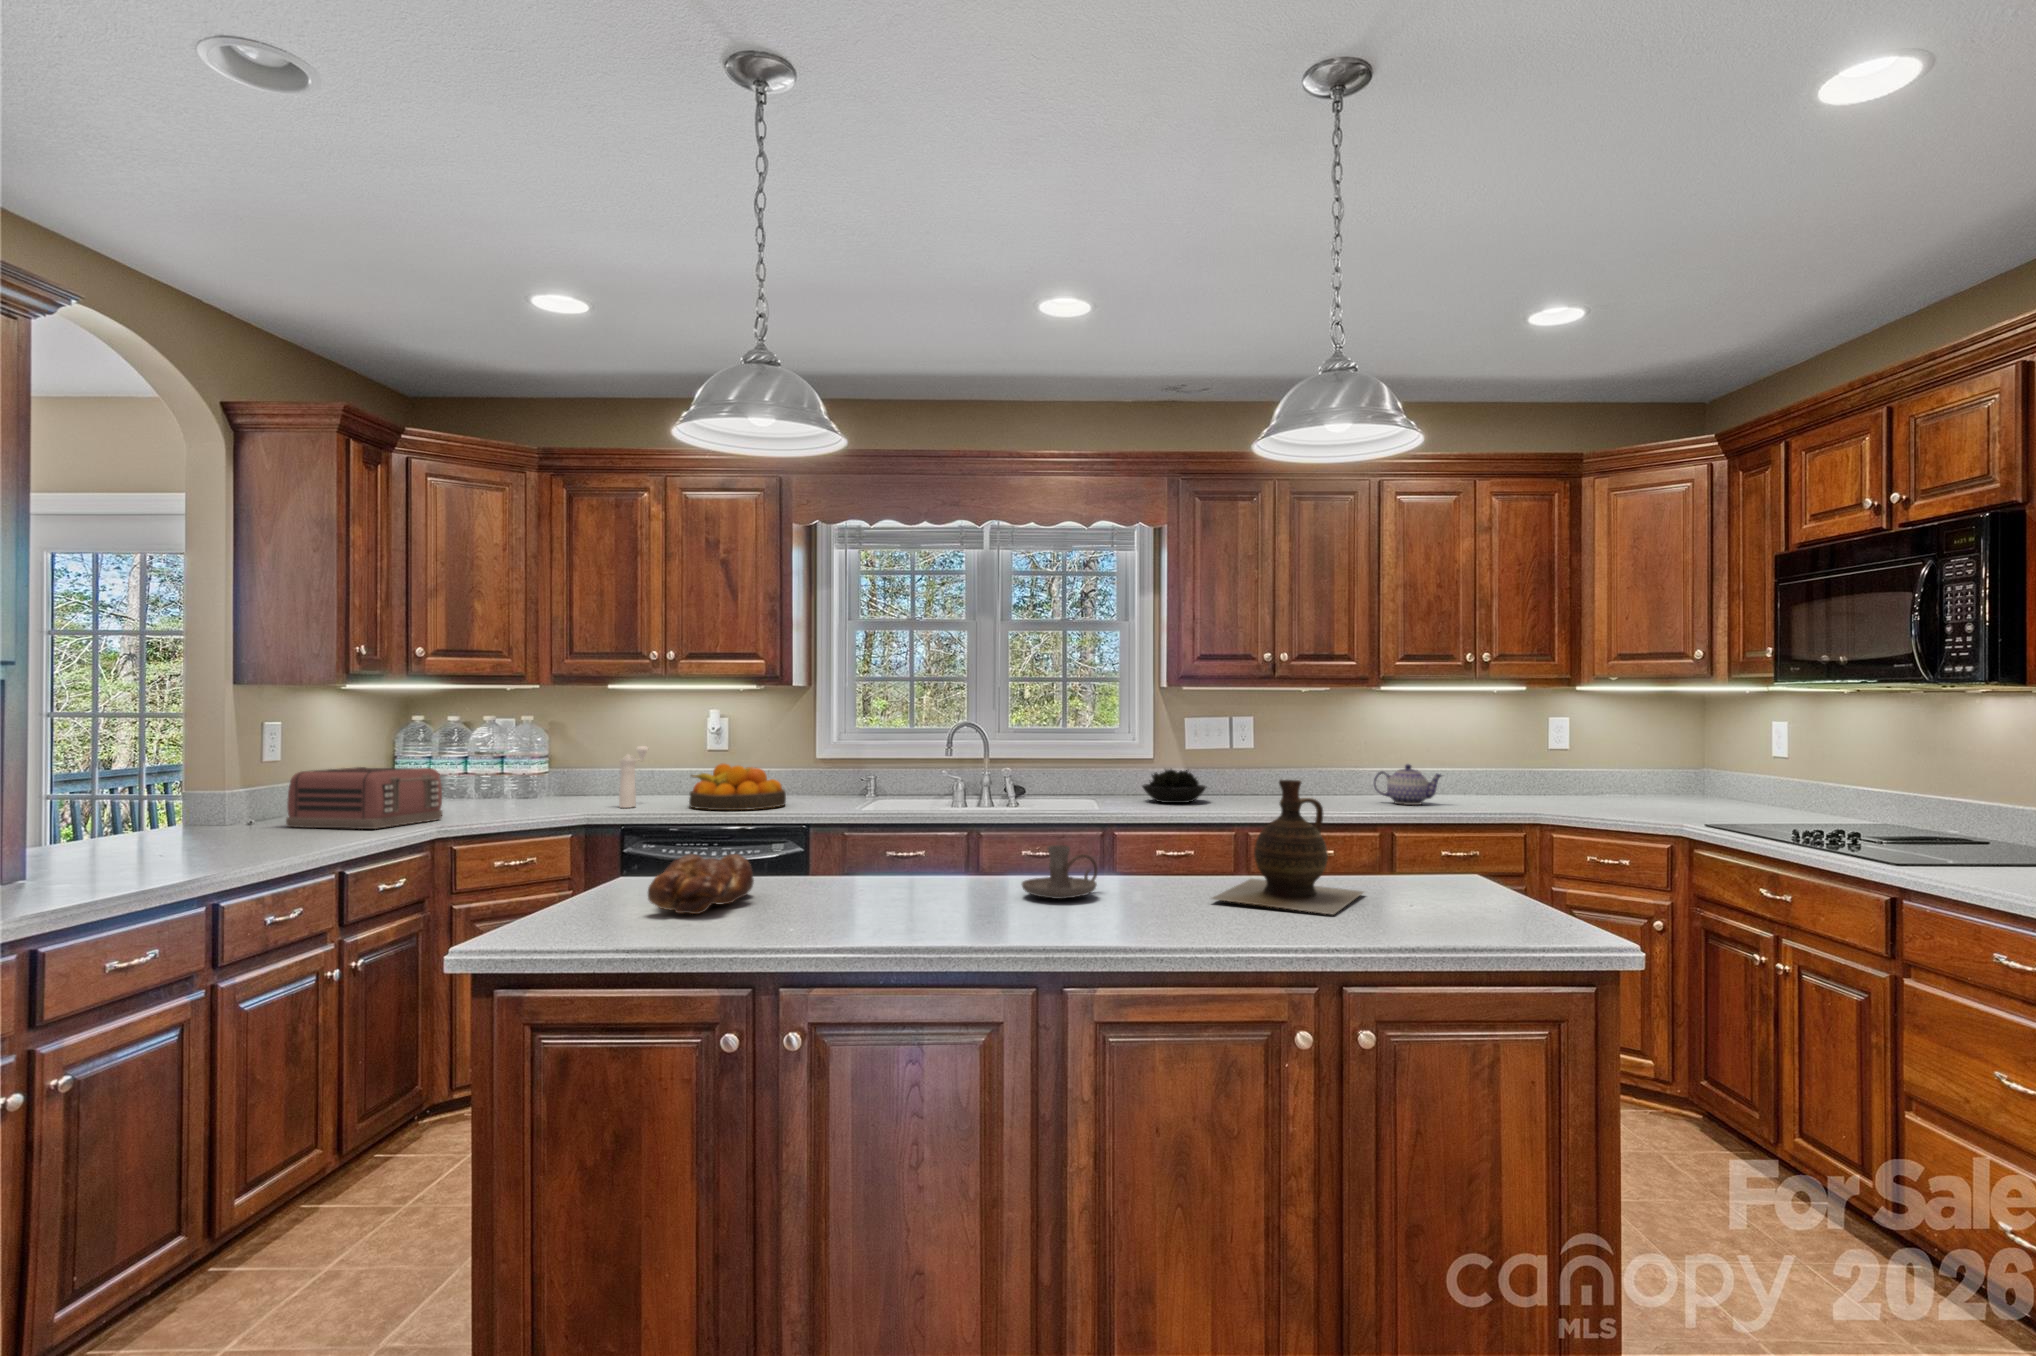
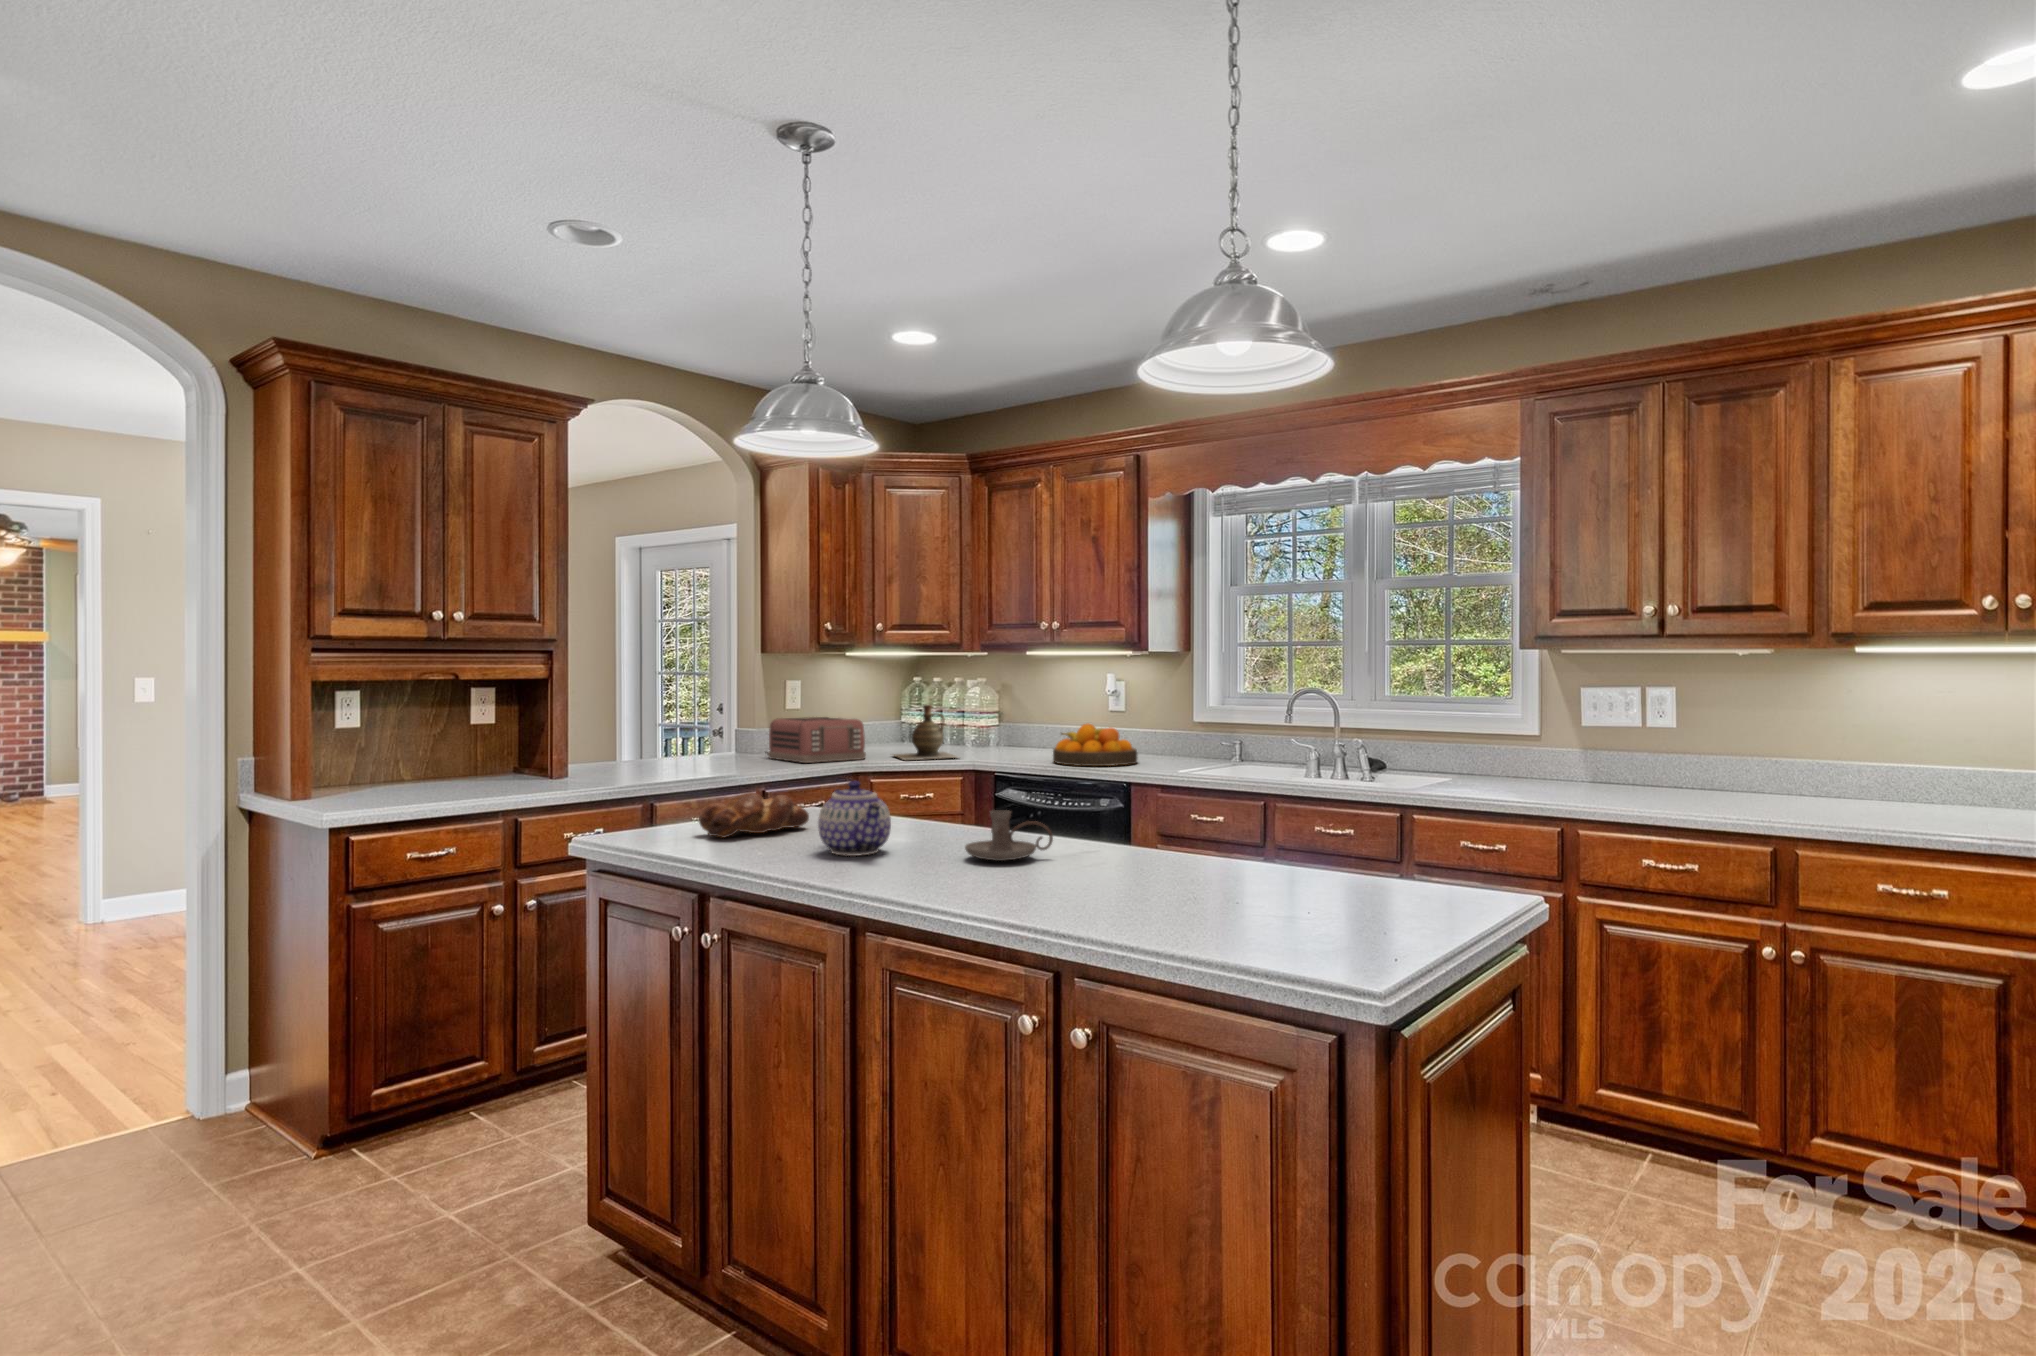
pepper mill: present [619,746,648,808] -> none [1005,706,1036,758]
teapot: present [1374,764,1442,805] -> present [818,780,891,856]
succulent plant: present [1142,769,1206,803] -> none [1494,746,1578,788]
ceramic jug: present [1212,780,1363,914] -> present [894,705,957,760]

